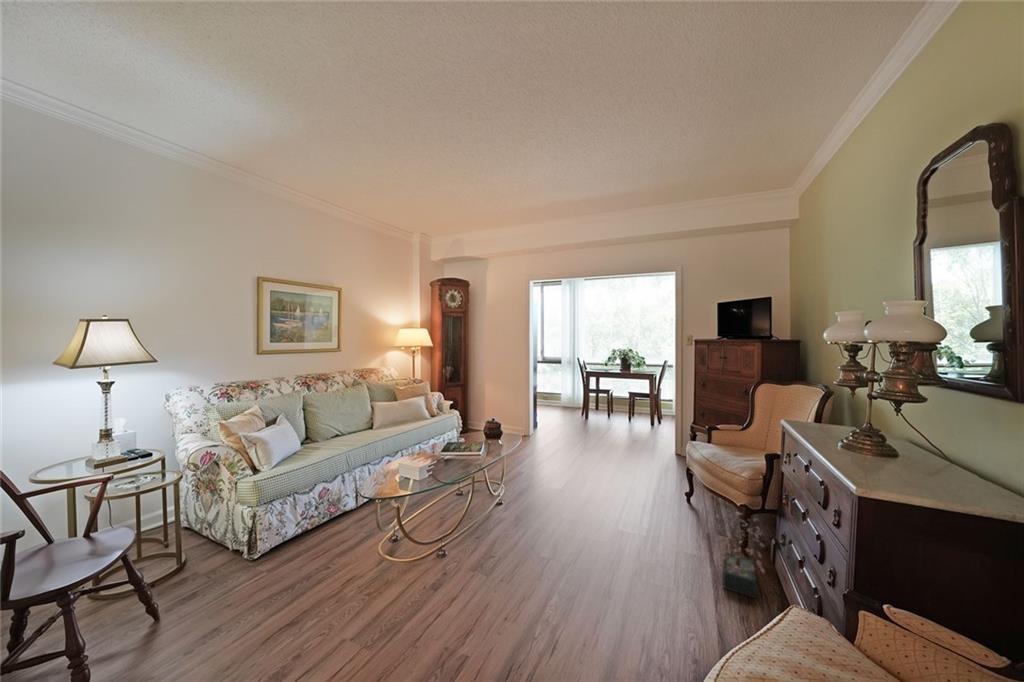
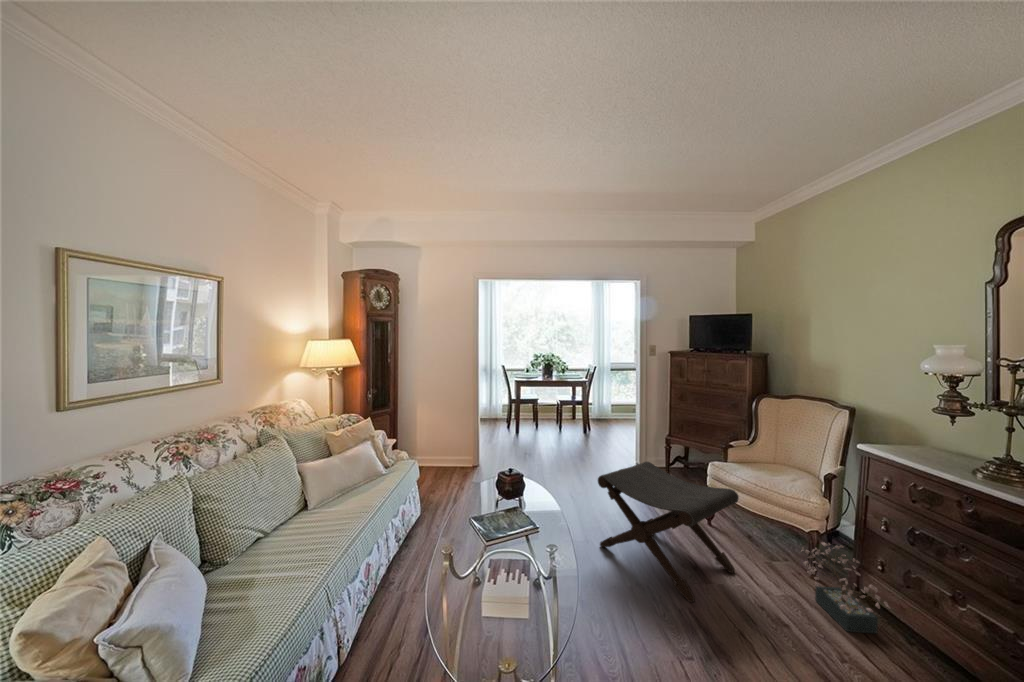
footstool: none [566,433,673,538] -> present [598,462,739,602]

